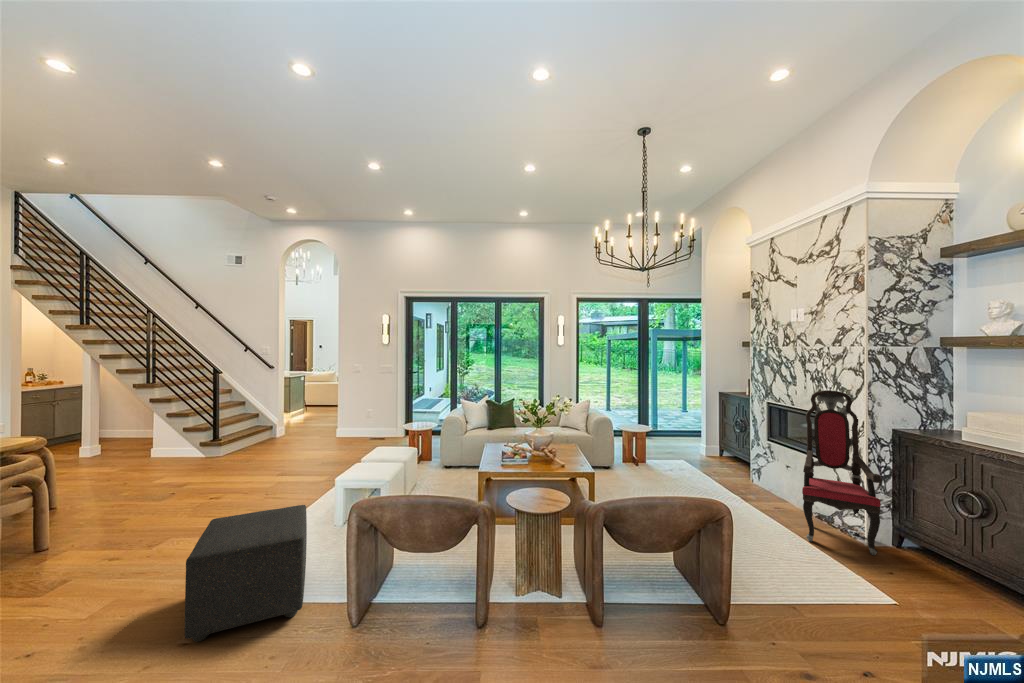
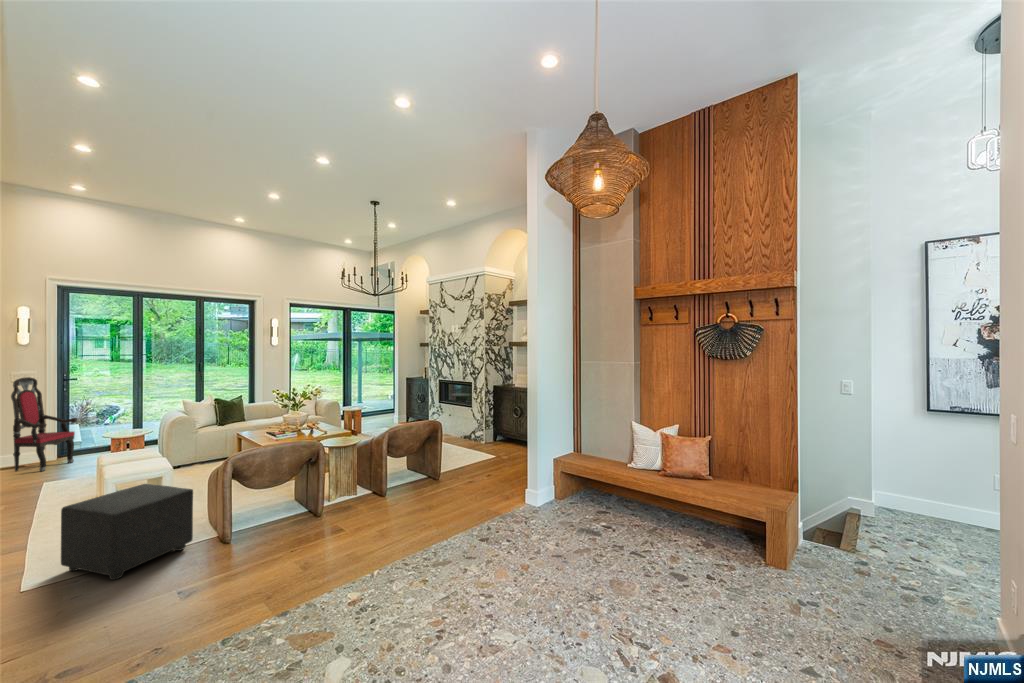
armchair: present [802,390,881,555] -> present [11,377,77,471]

